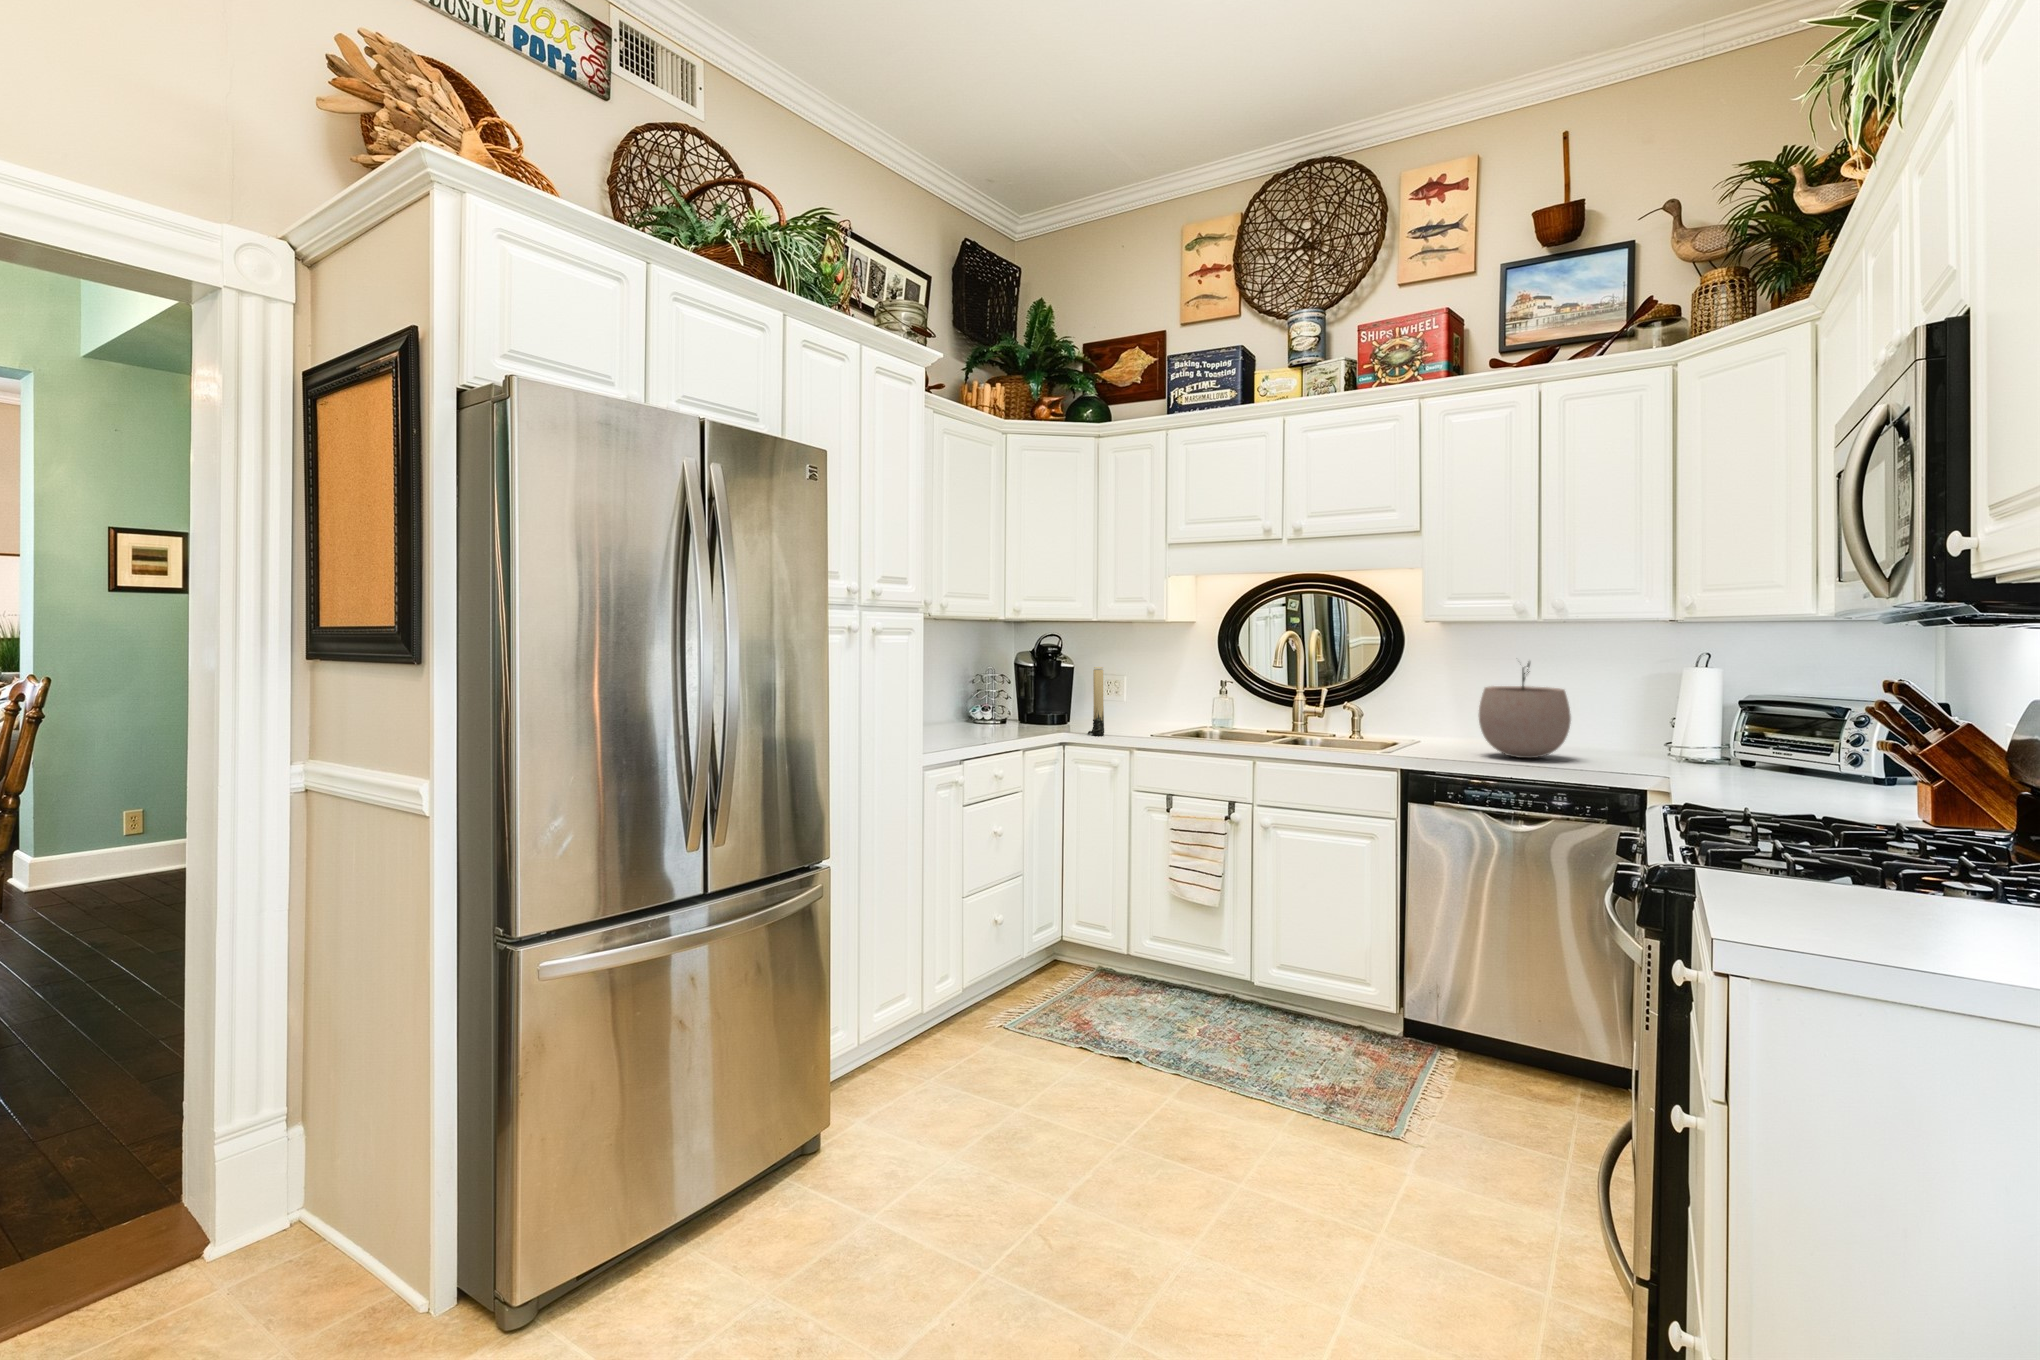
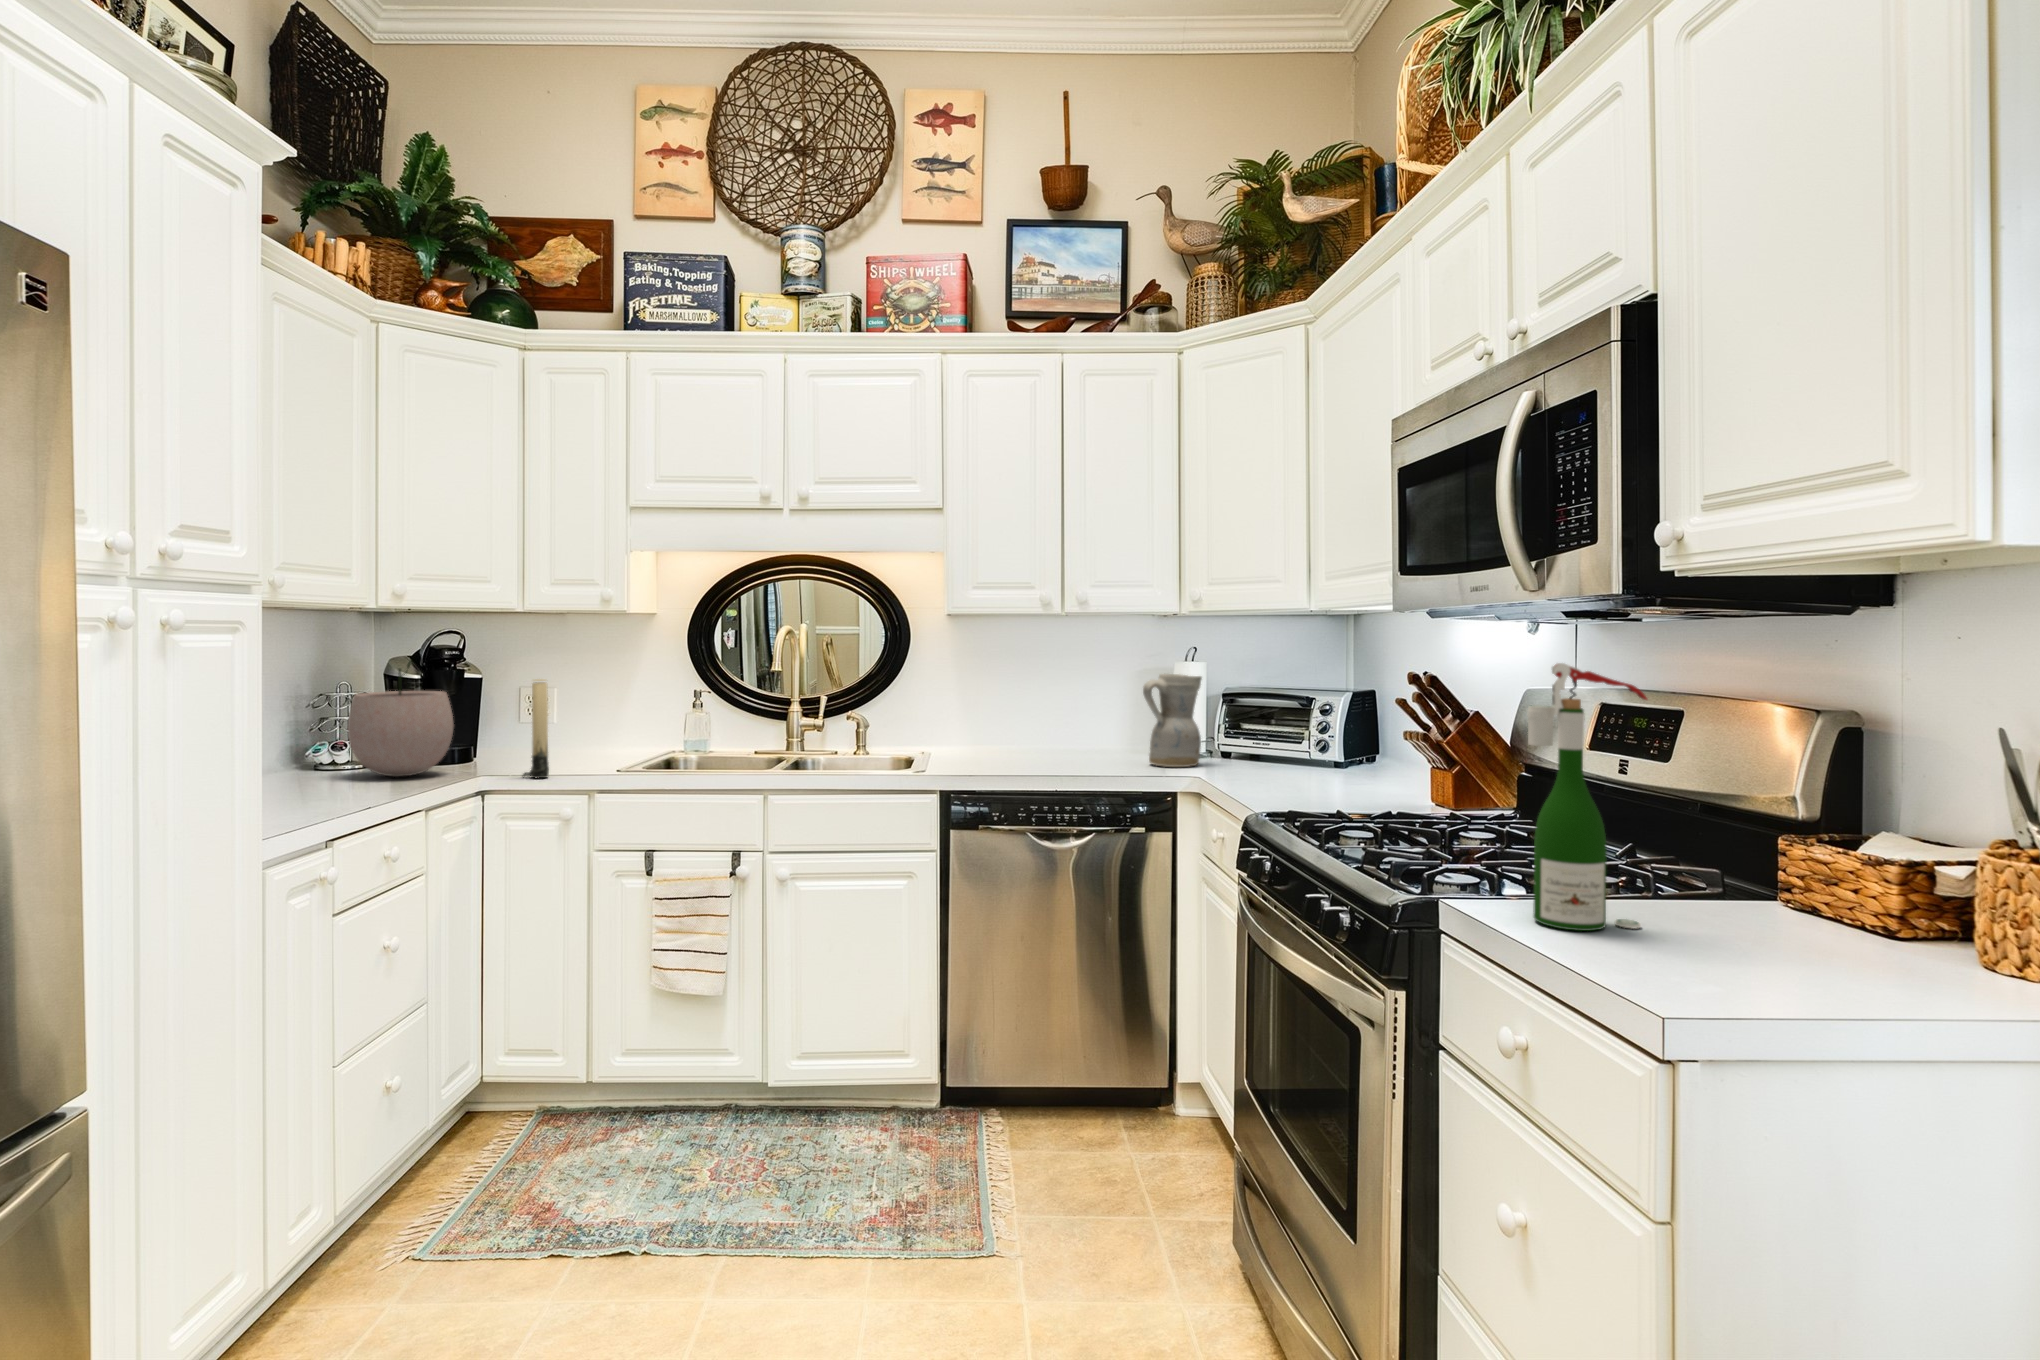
plant pot: present [1479,662,1571,758] -> present [347,661,453,777]
wine bottle: none [1790,675,1925,937] -> present [1528,663,1647,931]
ceramic pitcher: none [1617,676,1691,767] -> present [1143,674,1202,767]

